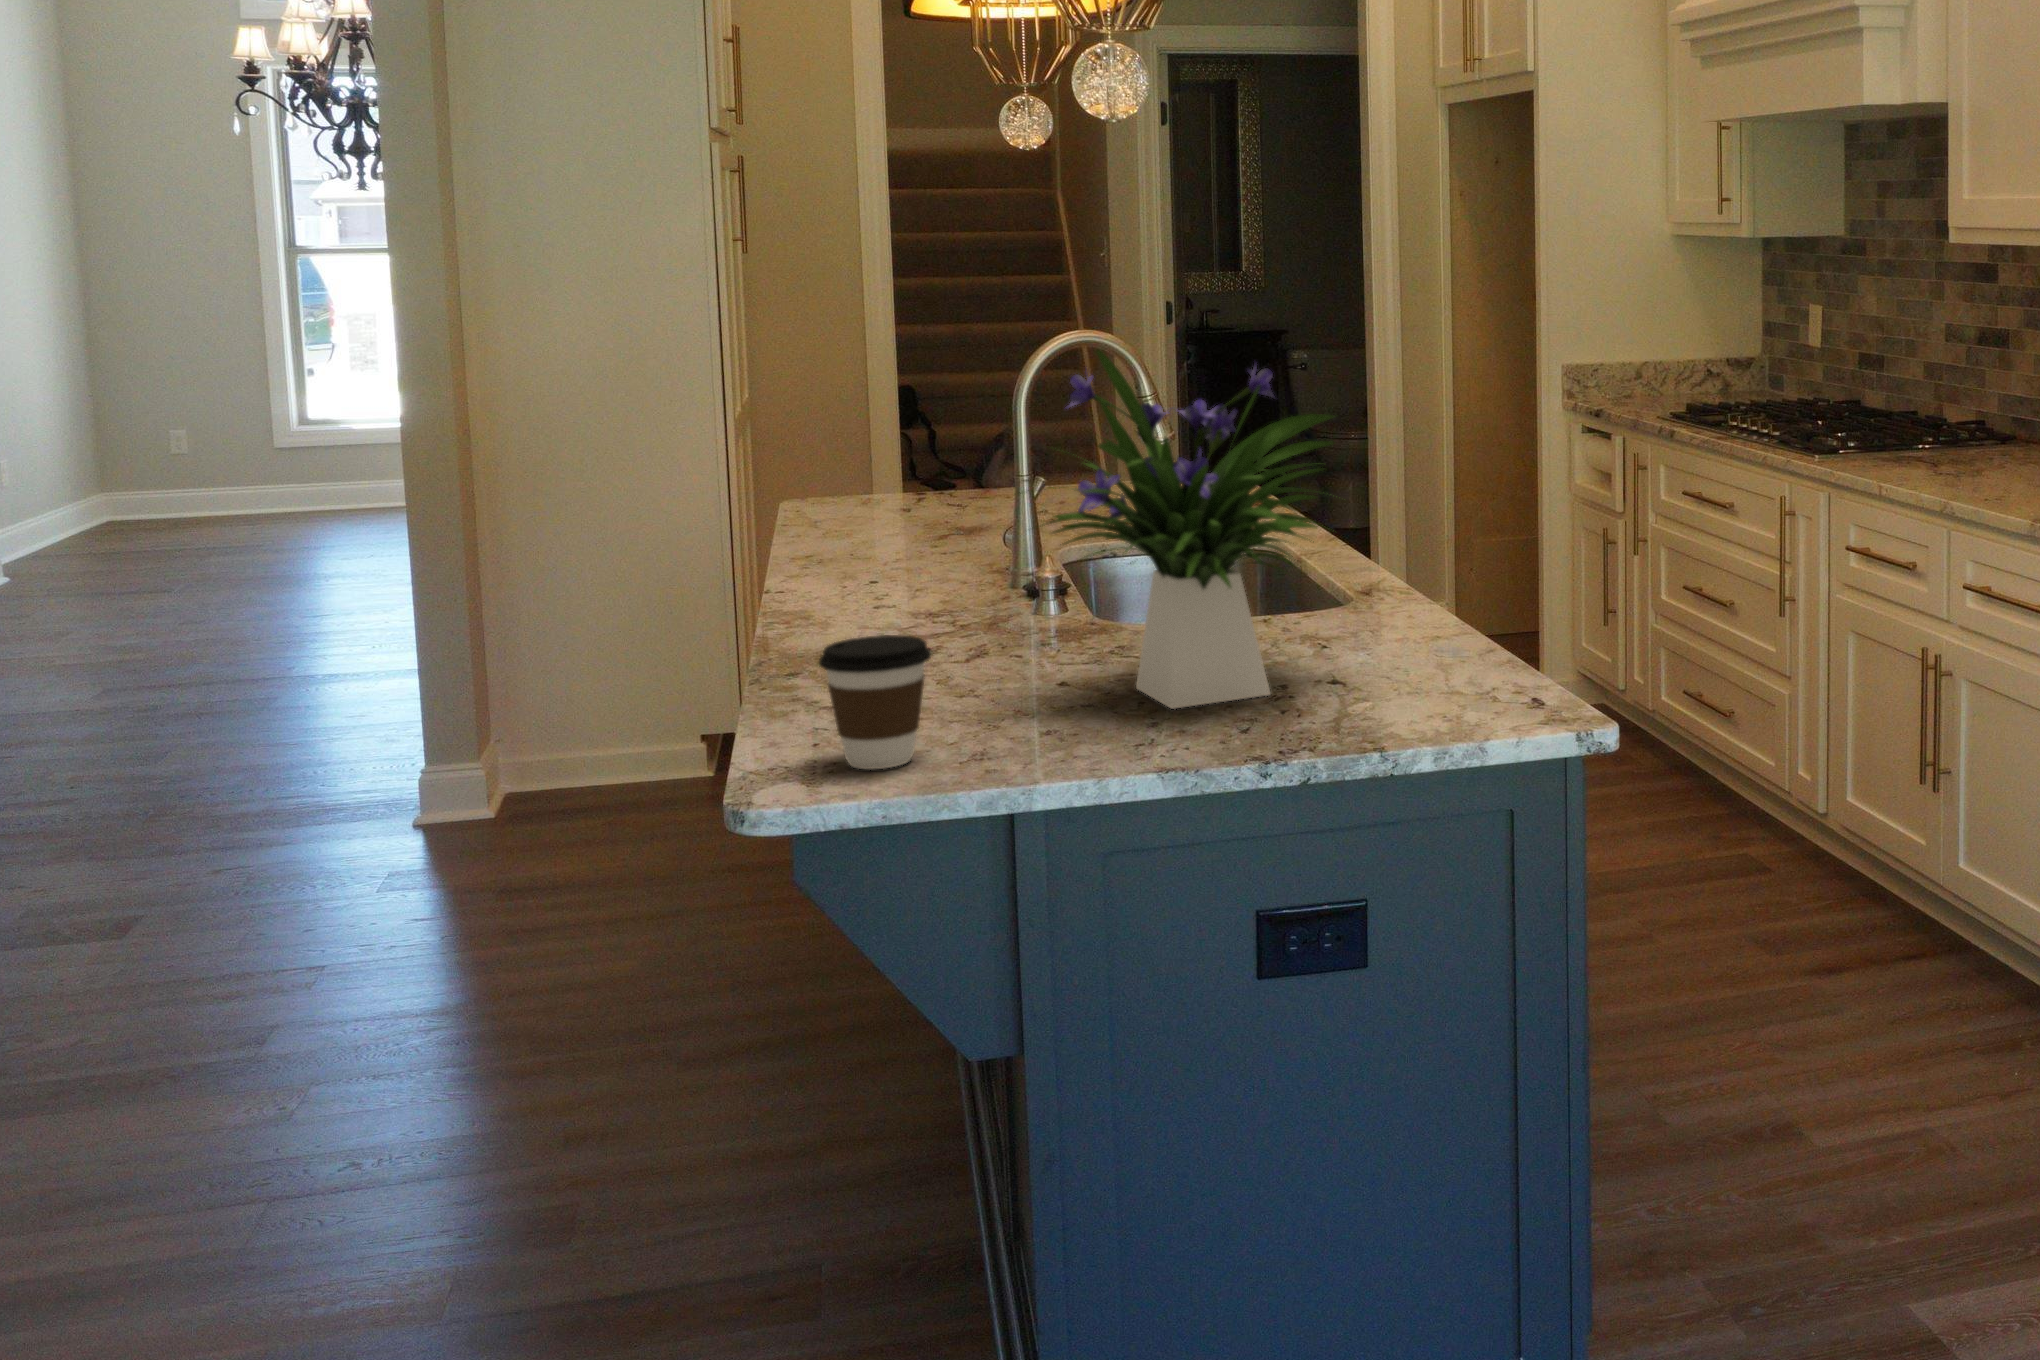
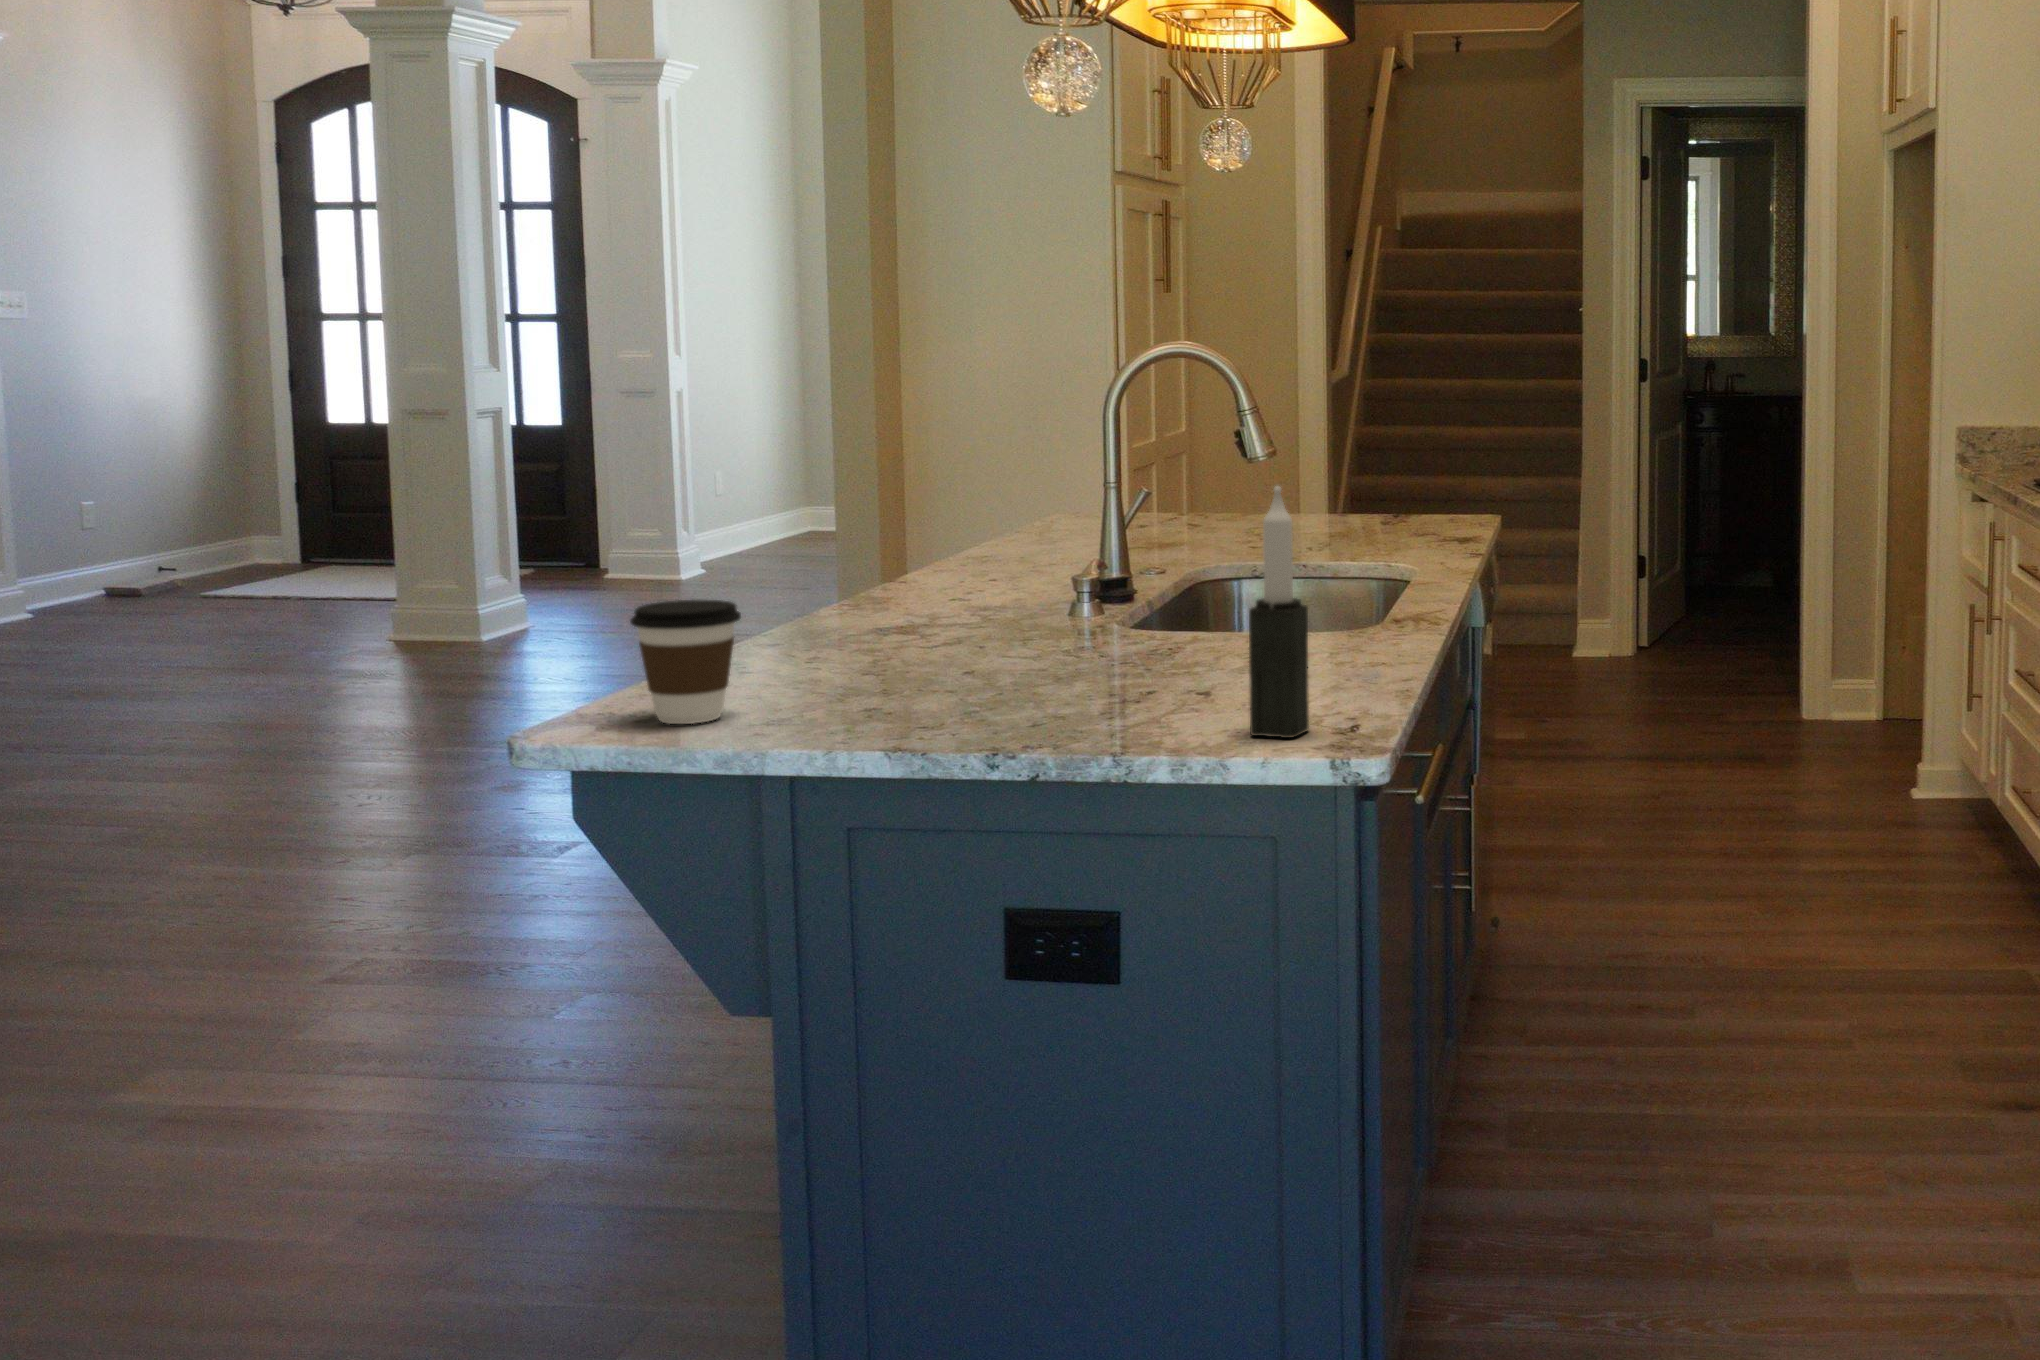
flower arrangement: present [1019,351,1337,709] -> none [885,335,1226,701]
candle: none [1472,484,1523,720] -> present [1249,486,1309,738]

